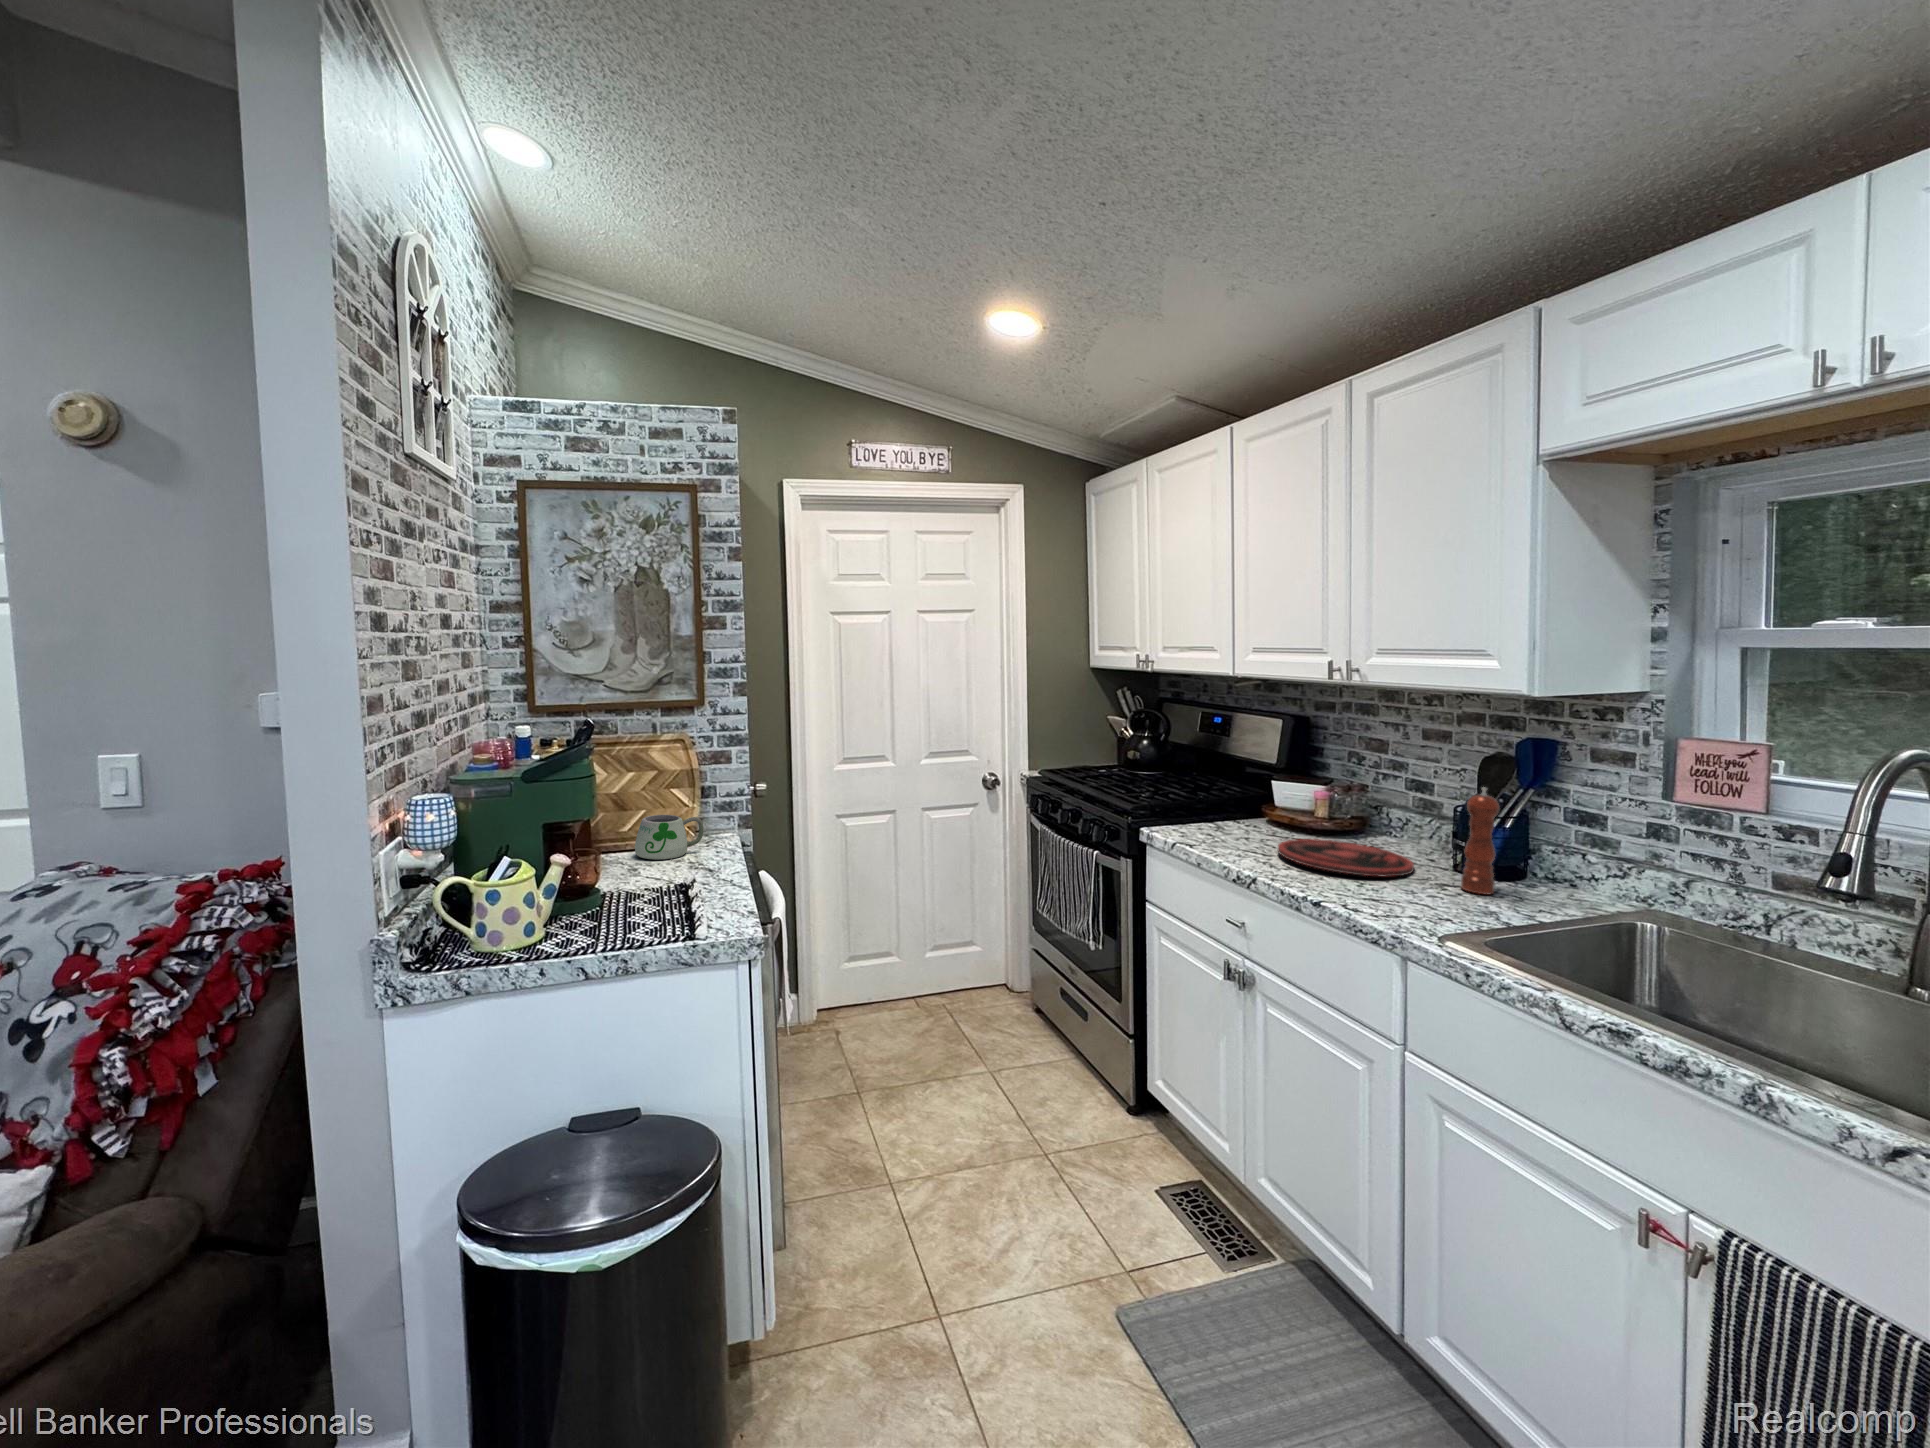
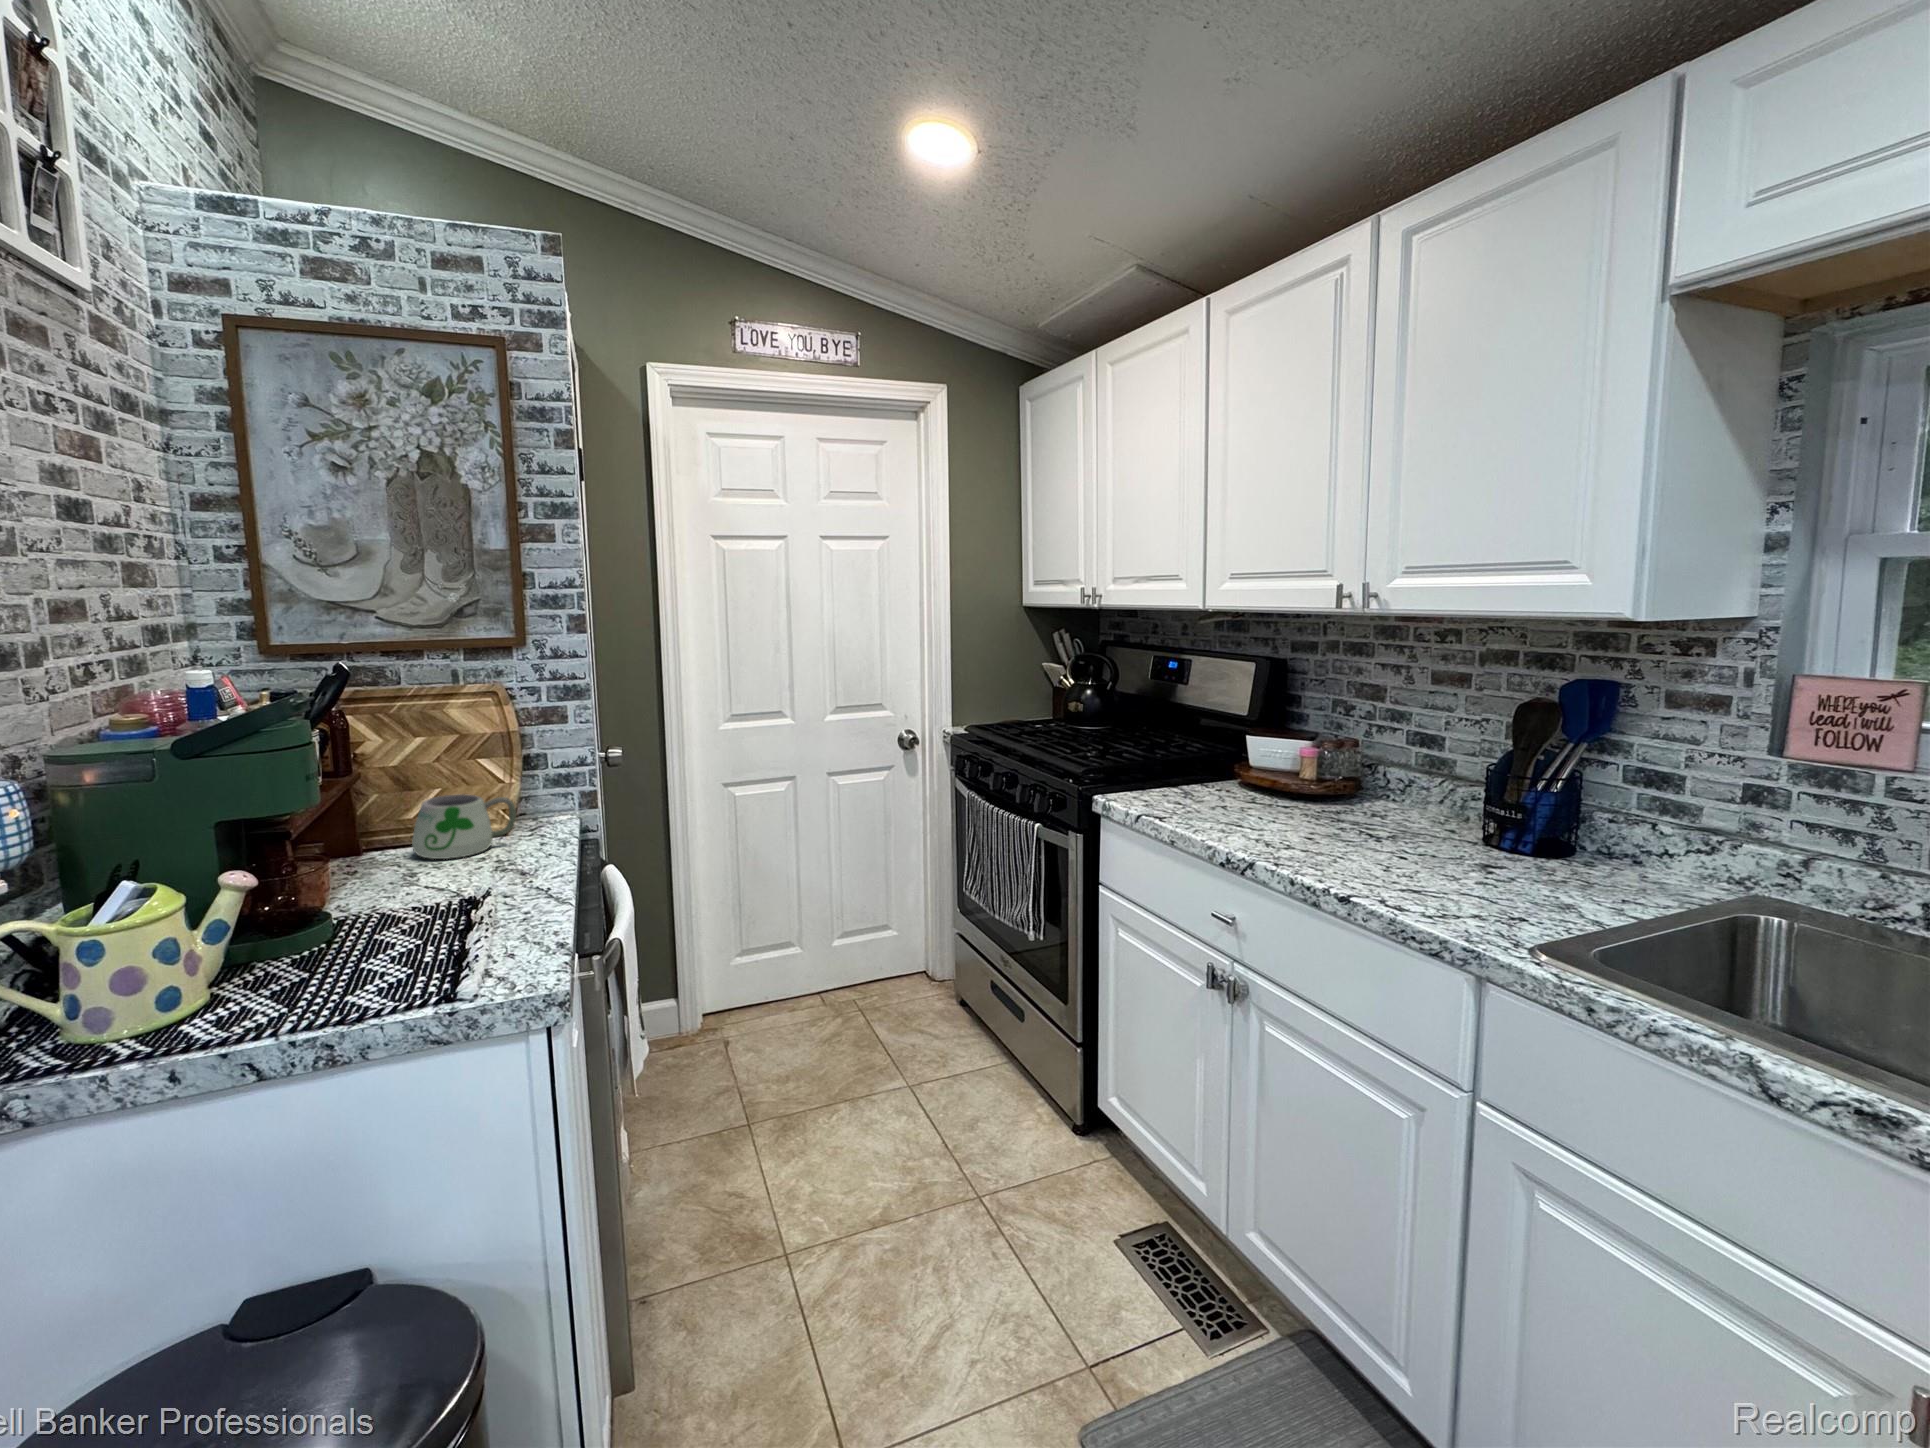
pepper mill: present [1461,788,1499,894] -> none [1515,742,1572,880]
plate: present [1278,839,1414,877] -> none [1272,807,1446,857]

